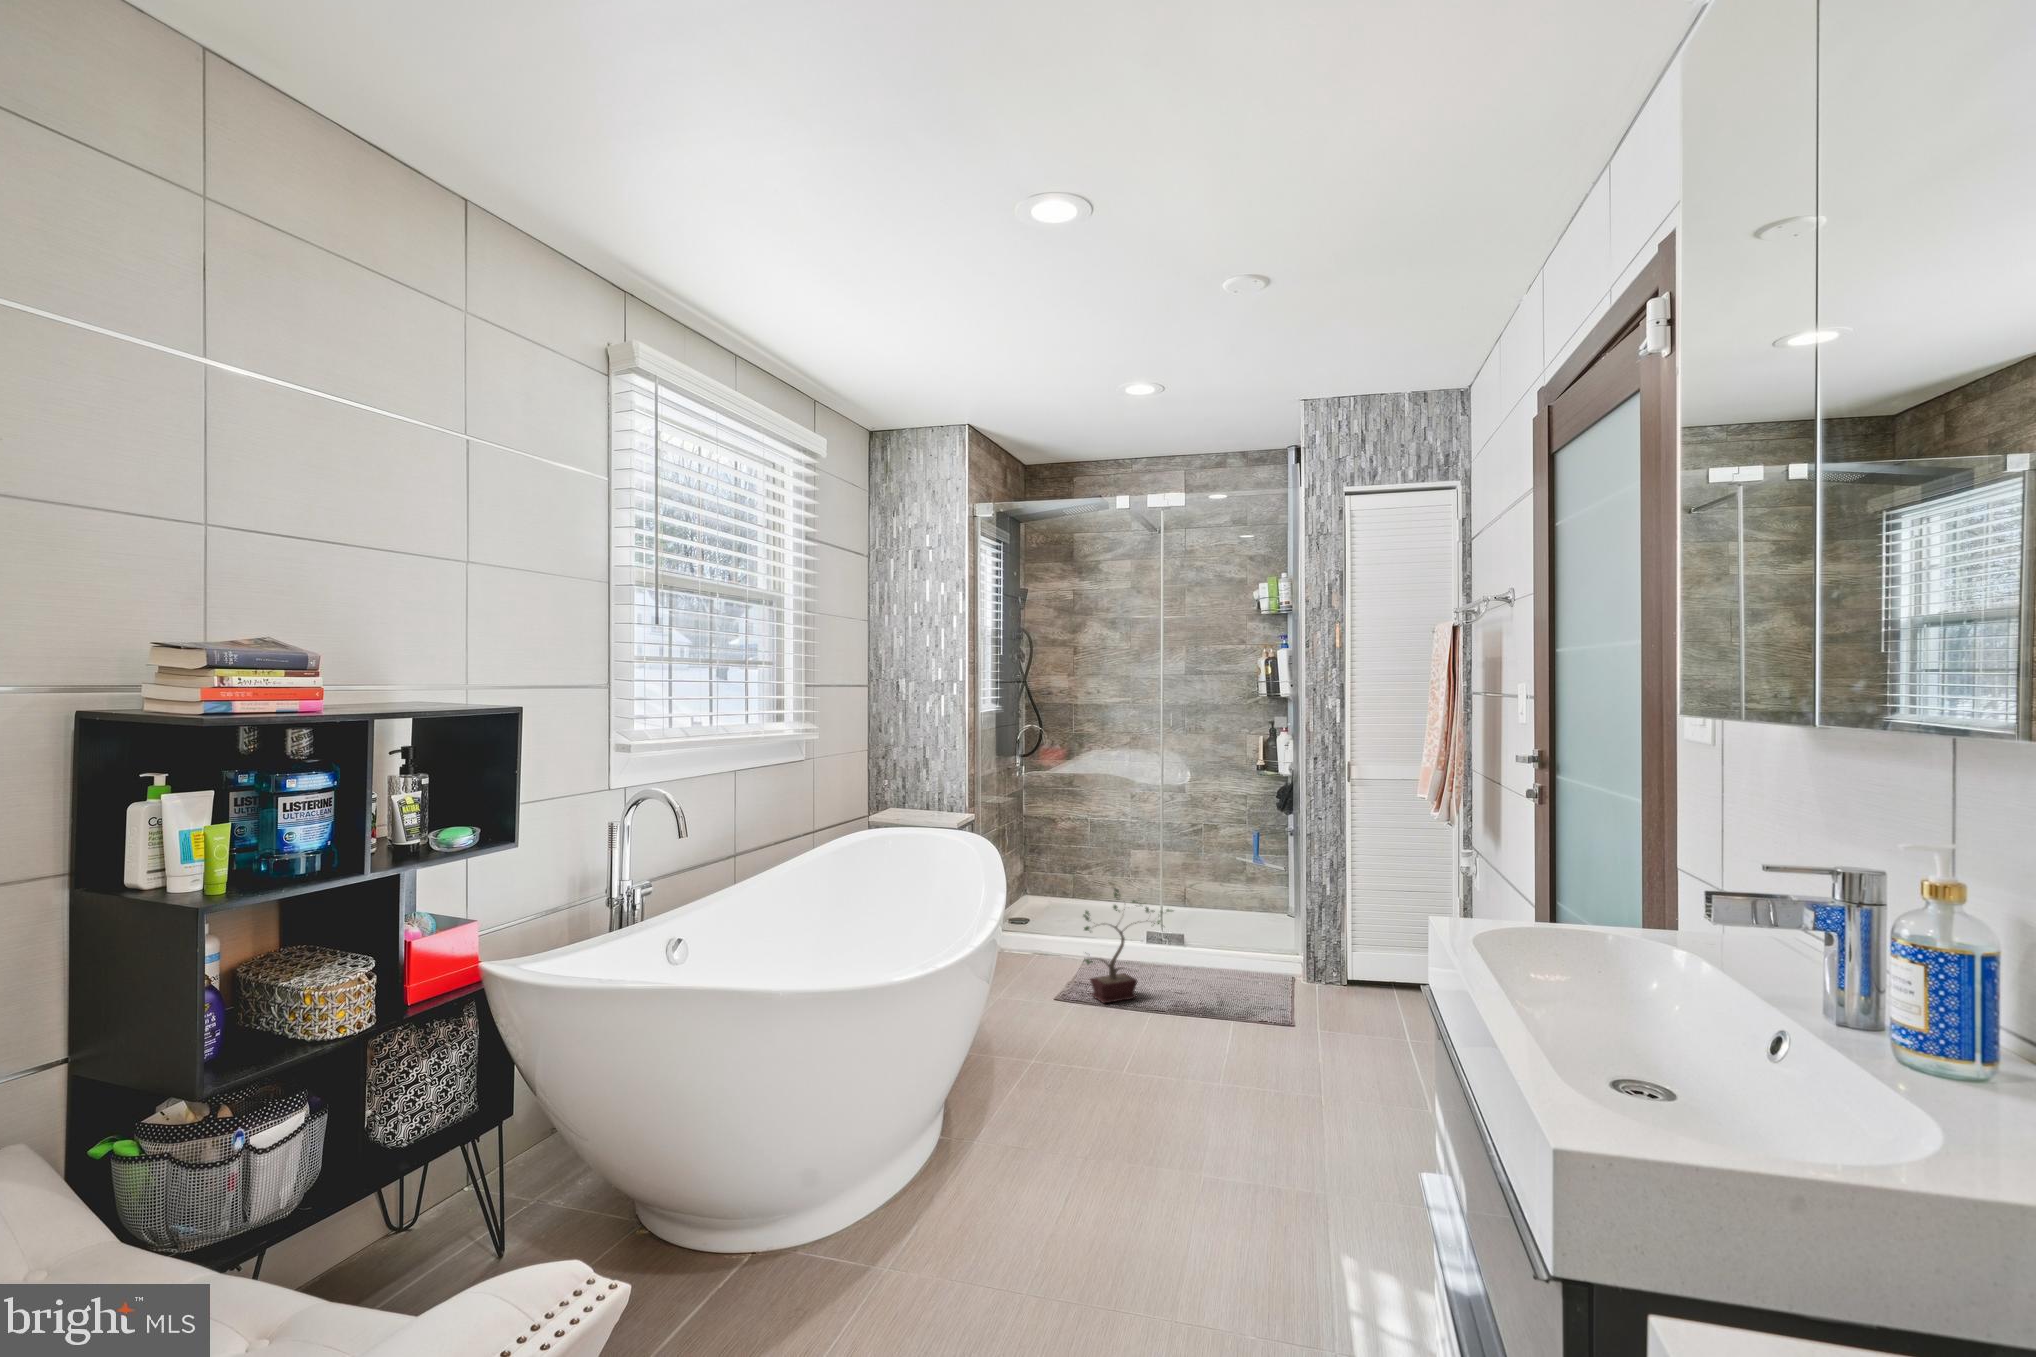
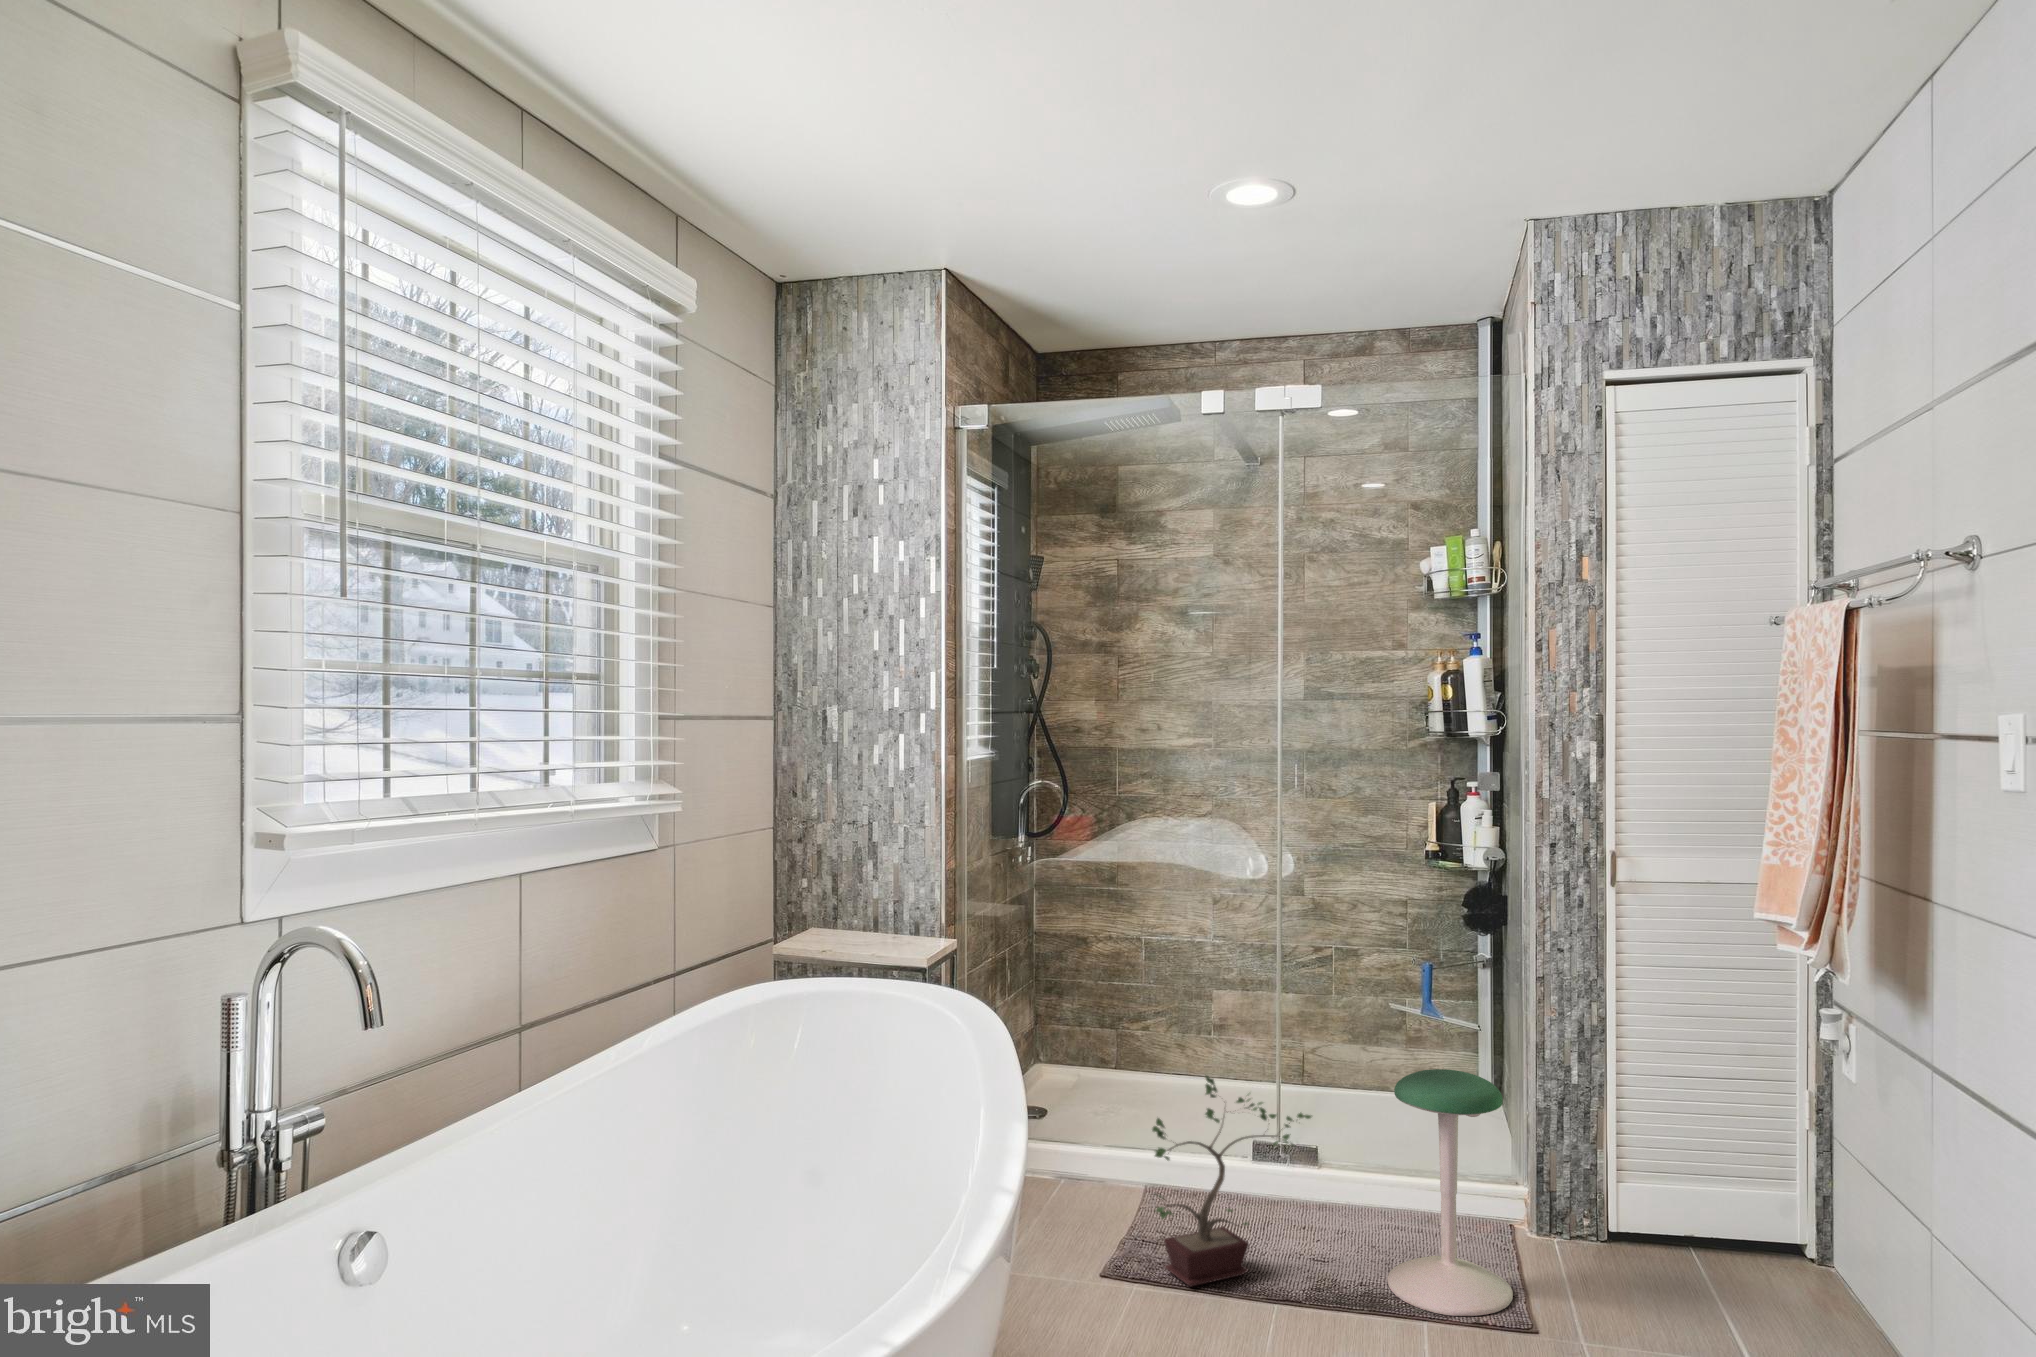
stool: none [1215,884,1284,1017] -> present [1387,1069,1513,1316]

